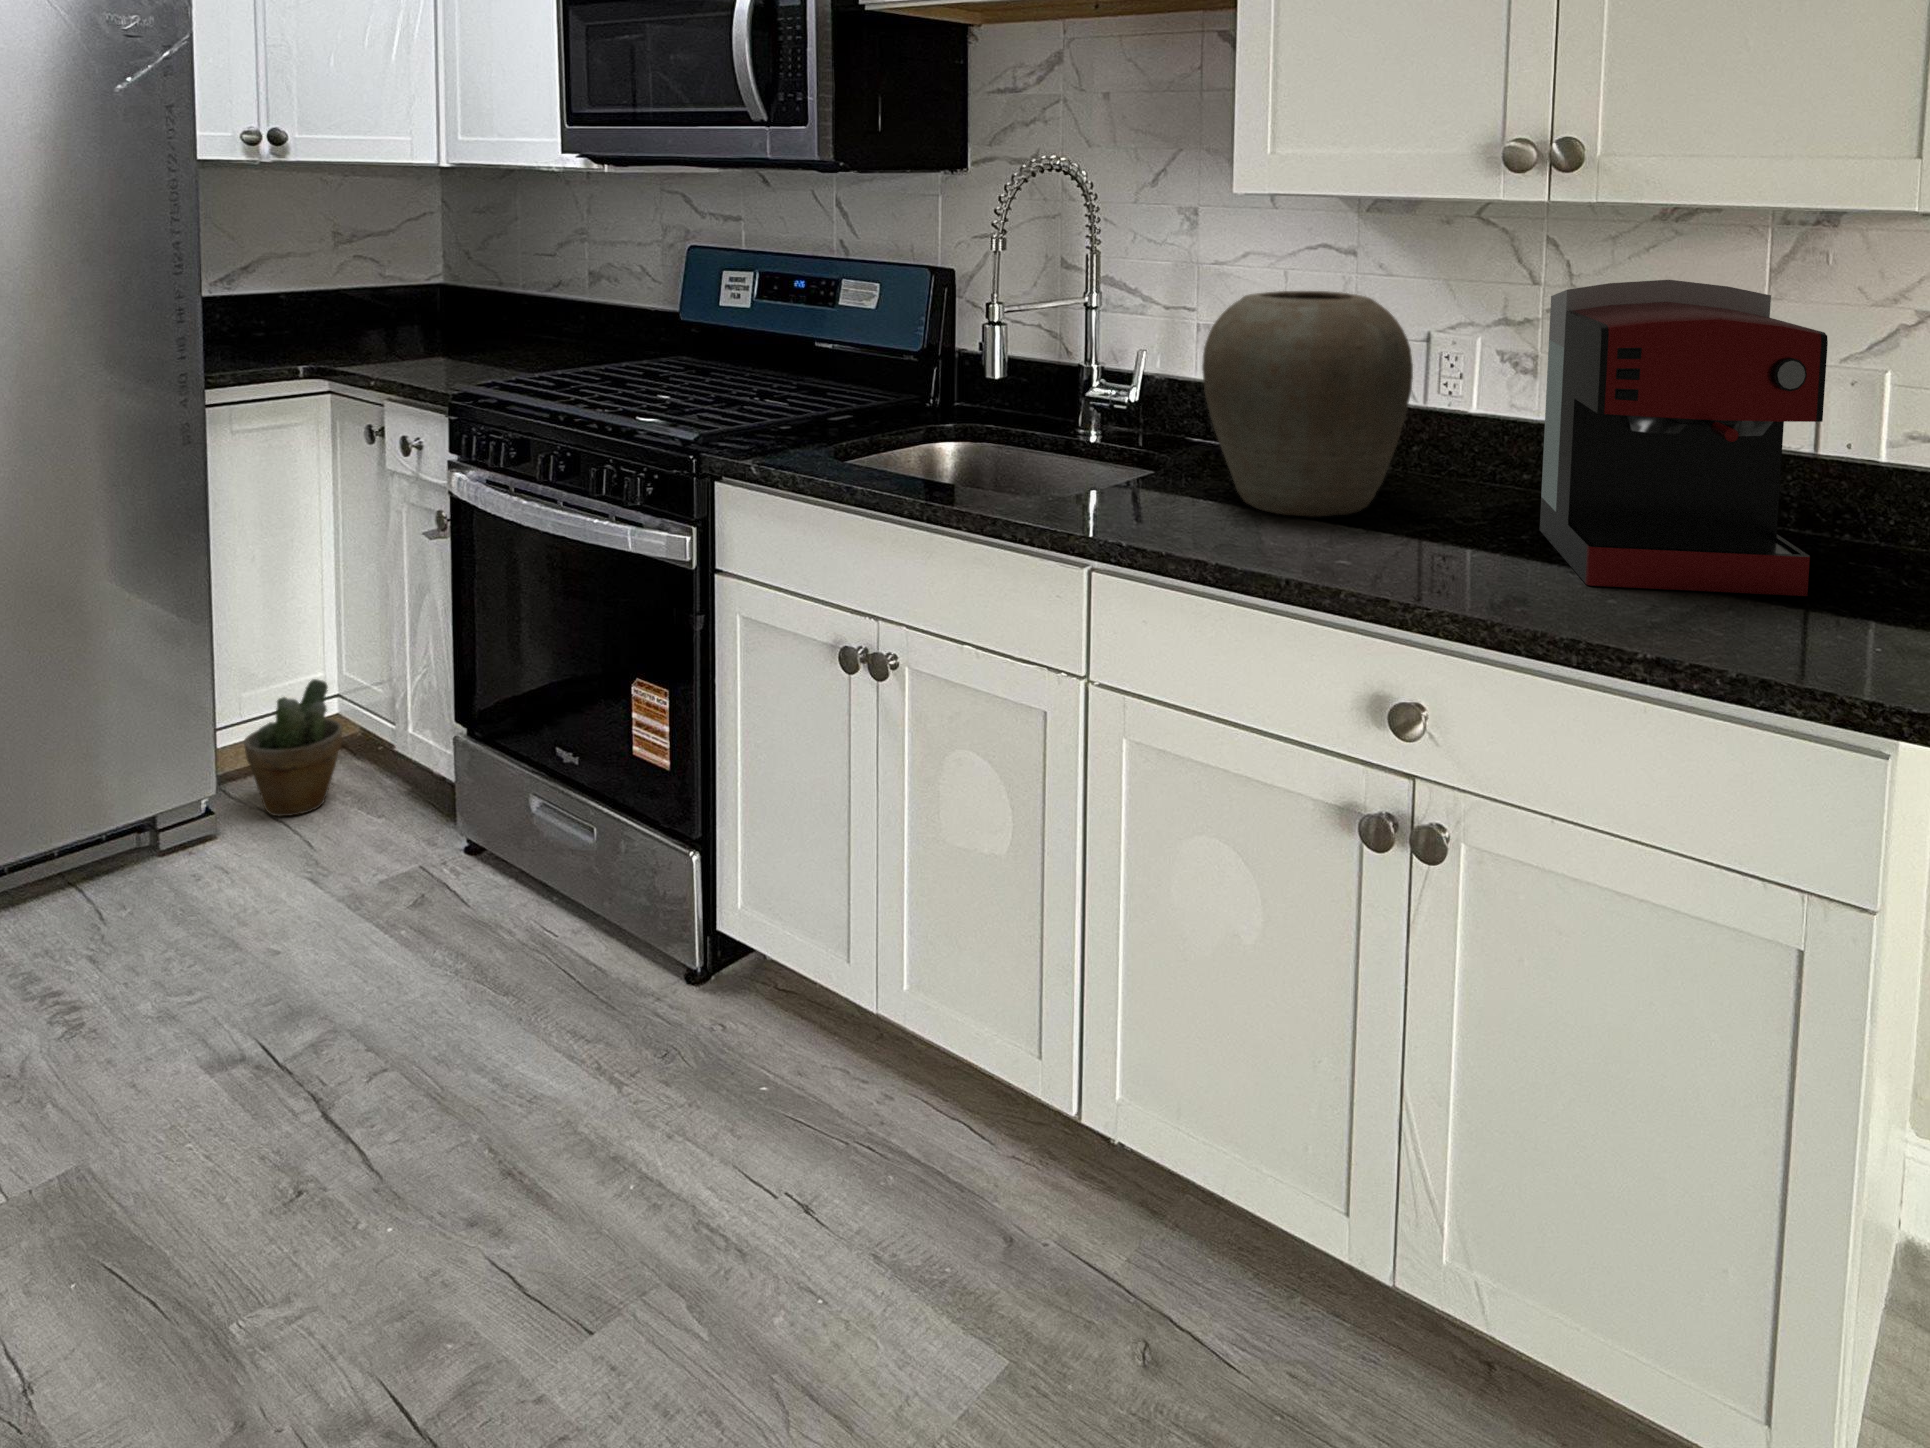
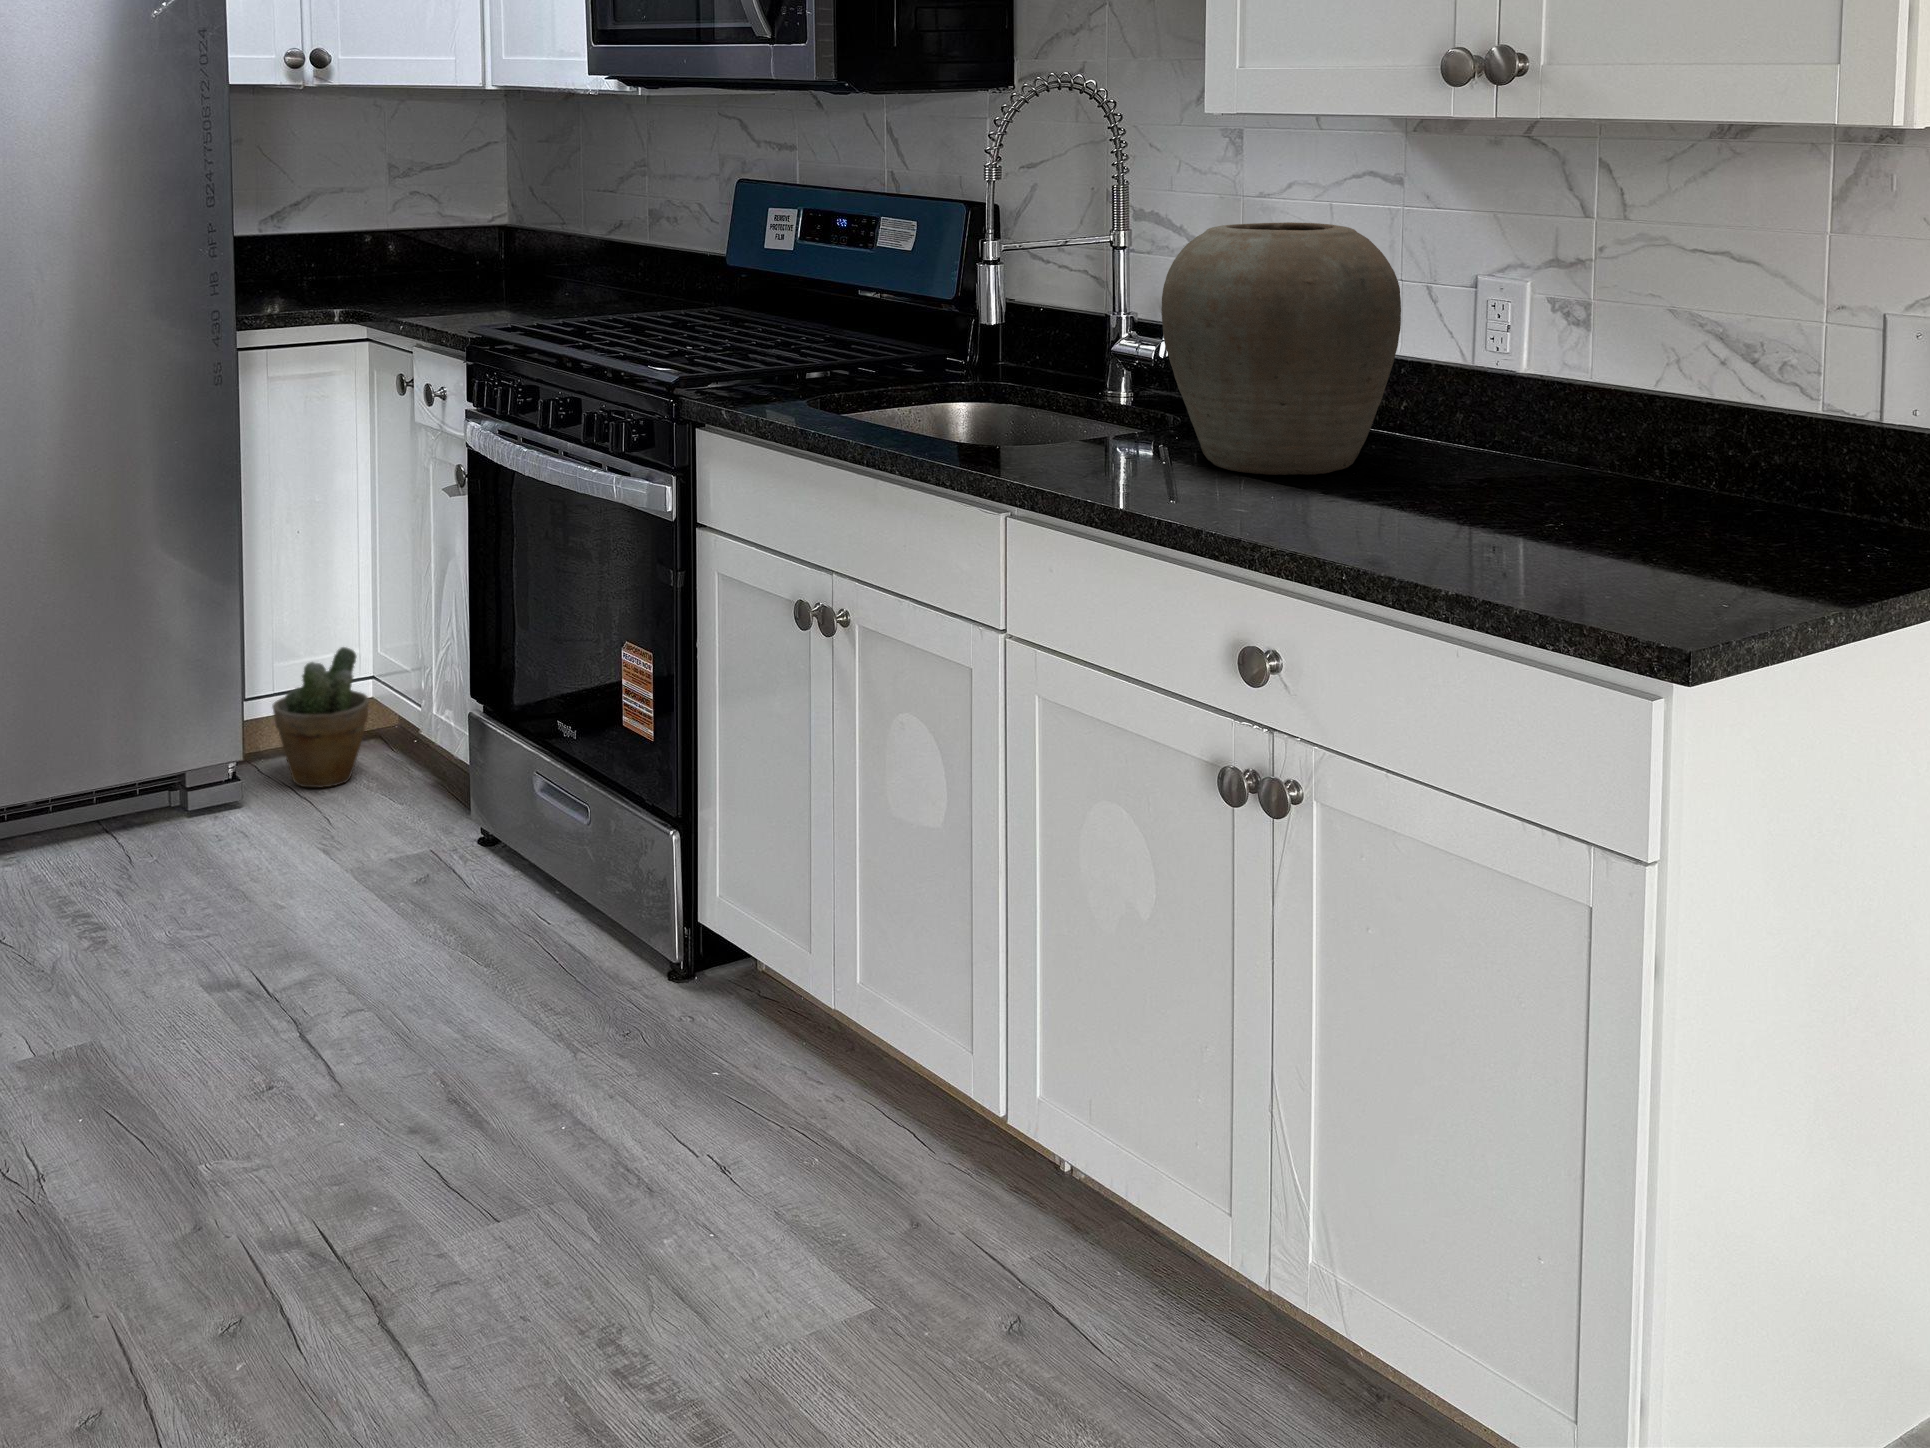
coffee maker: present [1540,280,1828,596] -> none [1498,207,1773,566]

